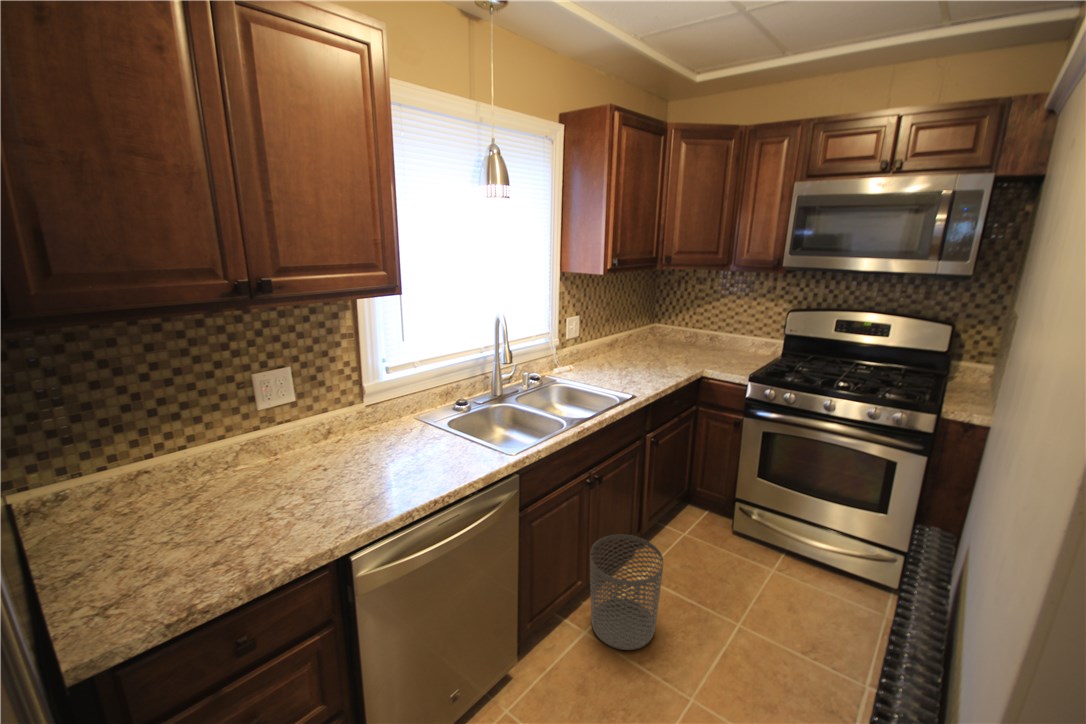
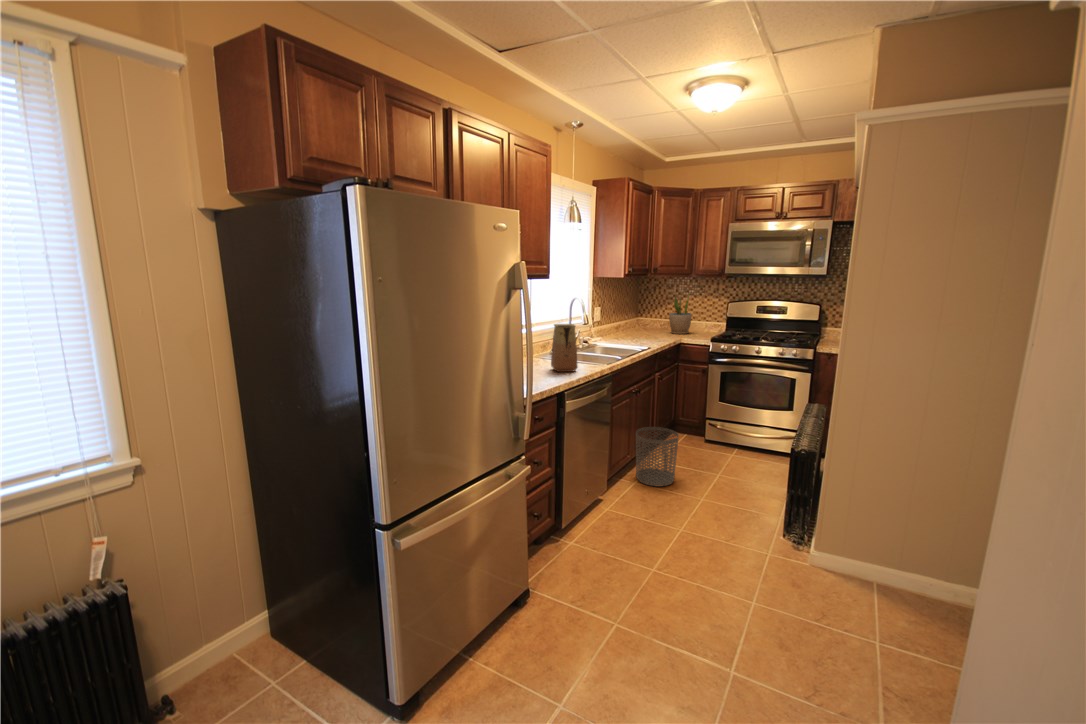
potted plant: none [694,294,728,356] -> present [669,295,691,334]
vase: none [385,383,441,480] -> present [551,324,578,372]

